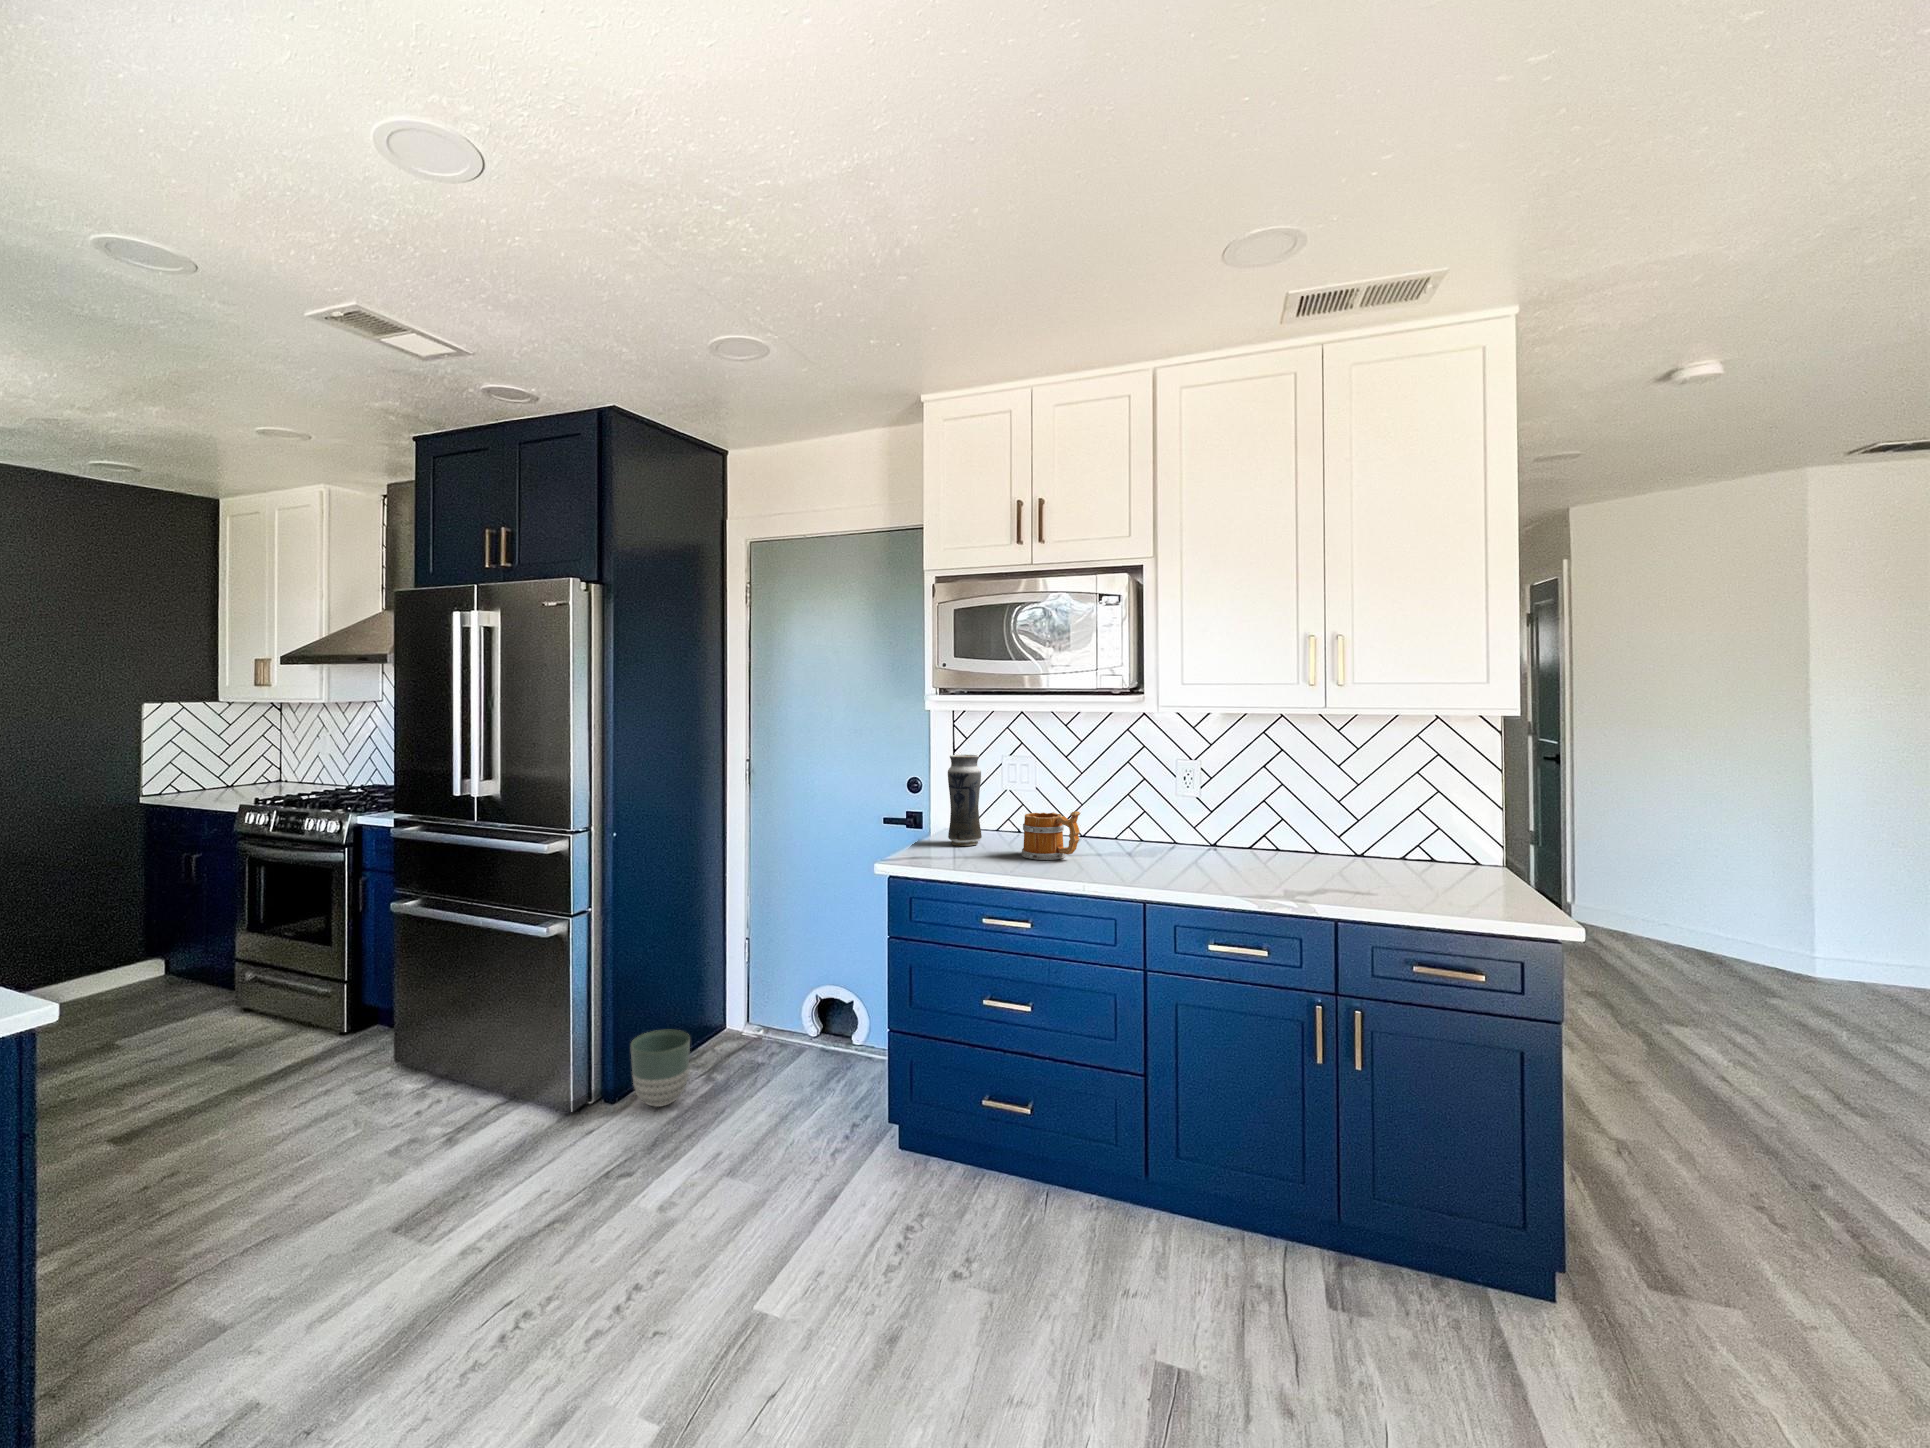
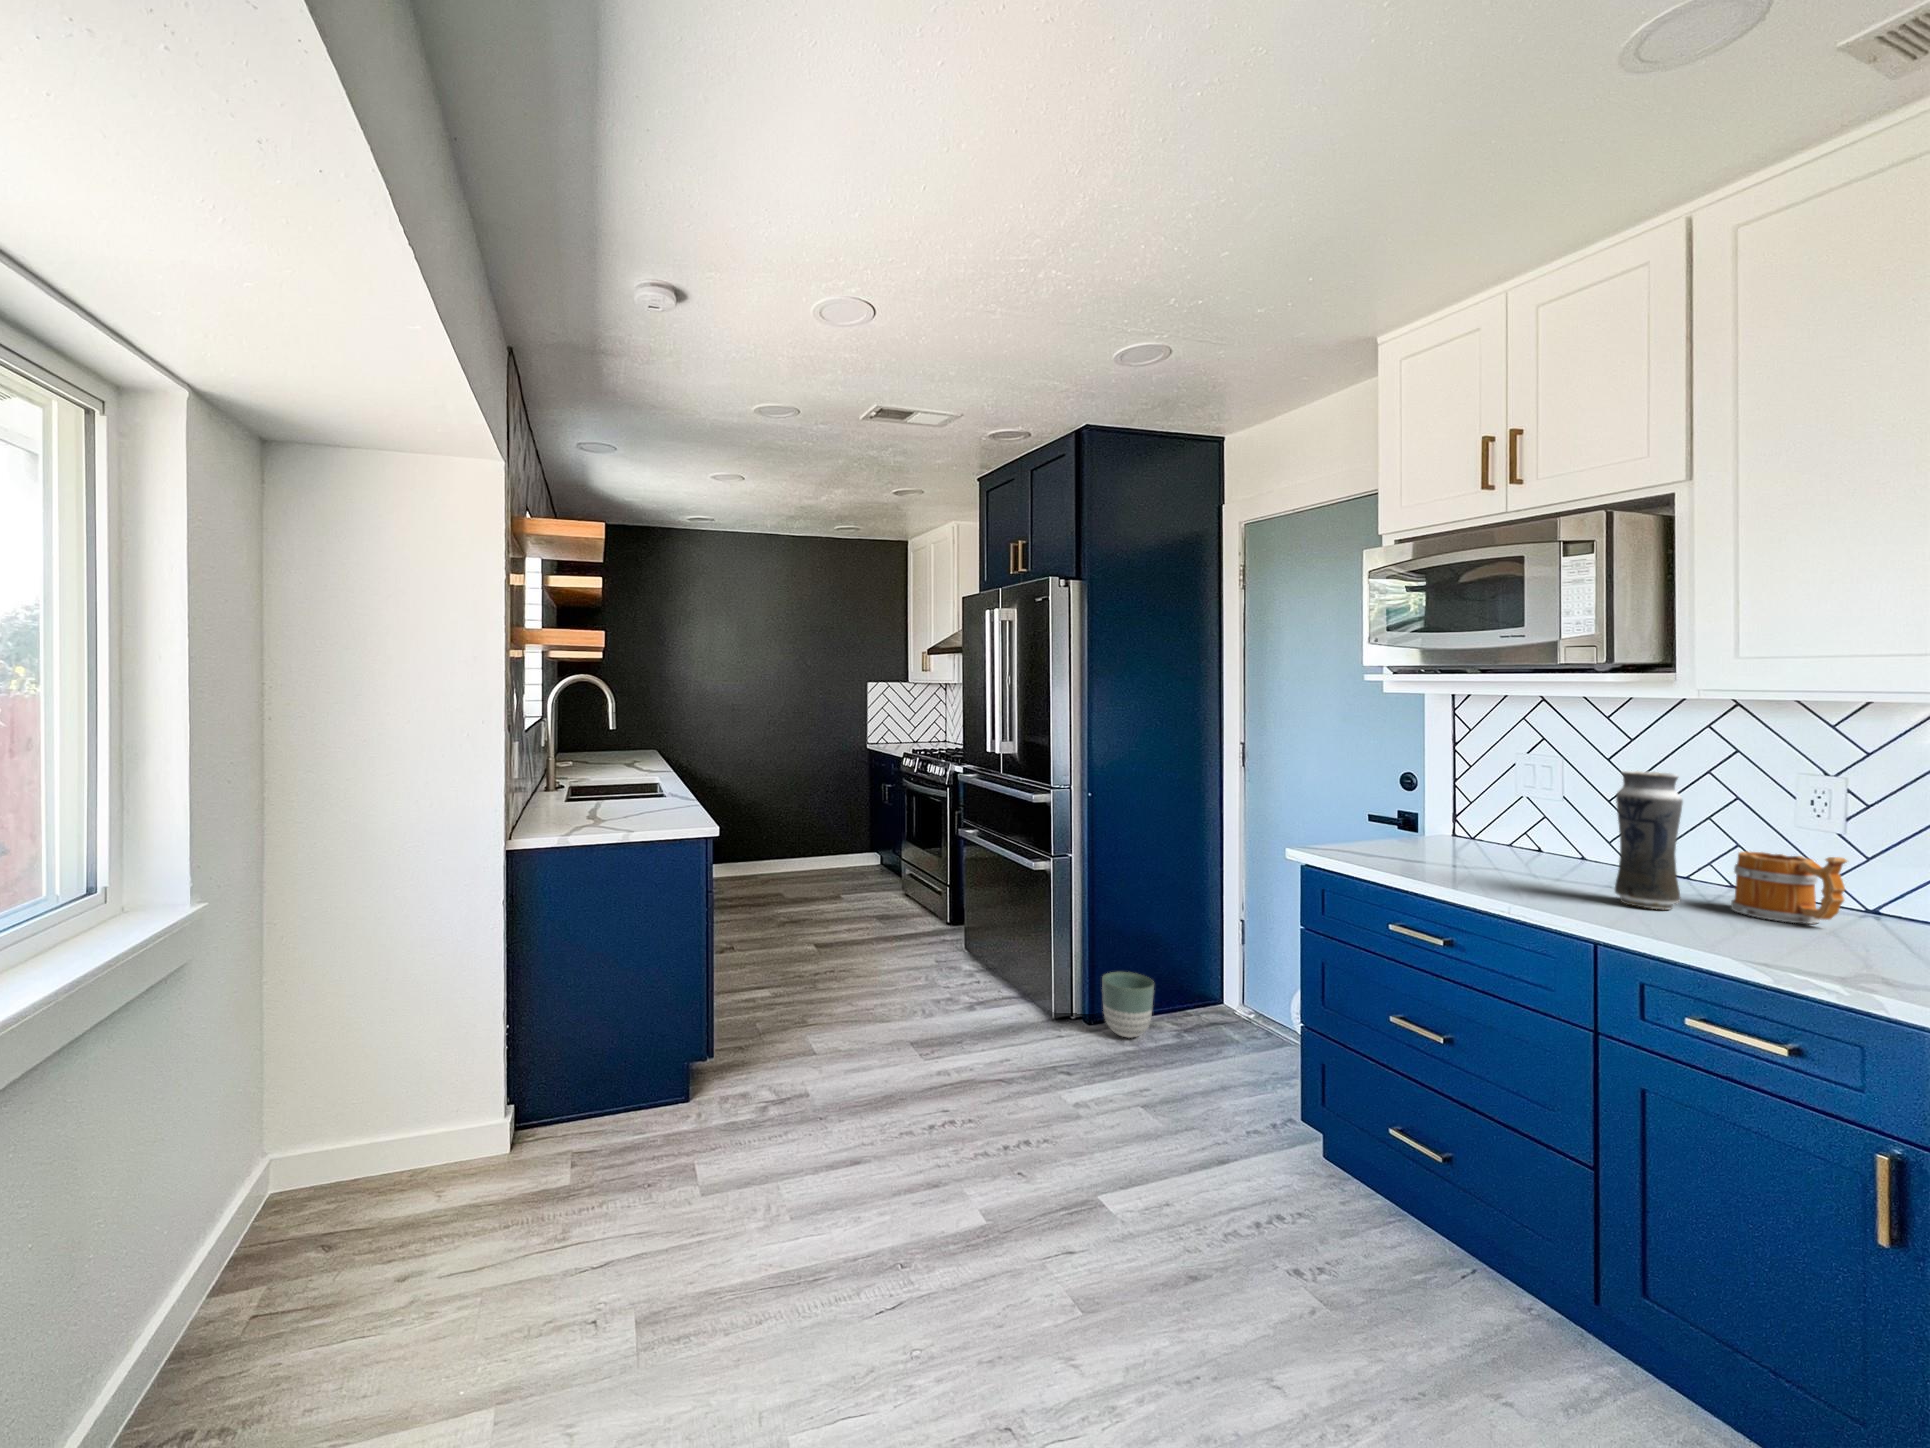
vase: present [948,754,982,846] -> present [1615,771,1683,909]
mug: present [1022,811,1080,860] -> present [1731,852,1847,924]

